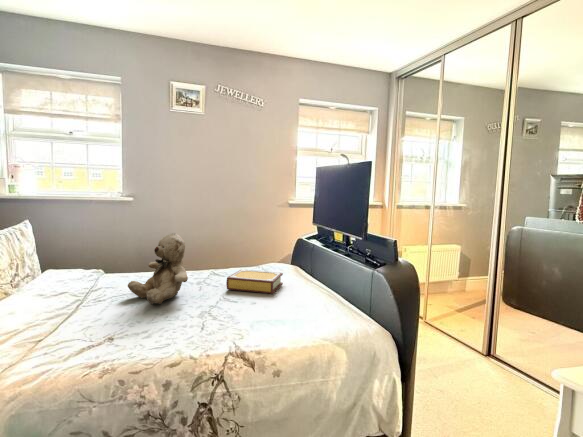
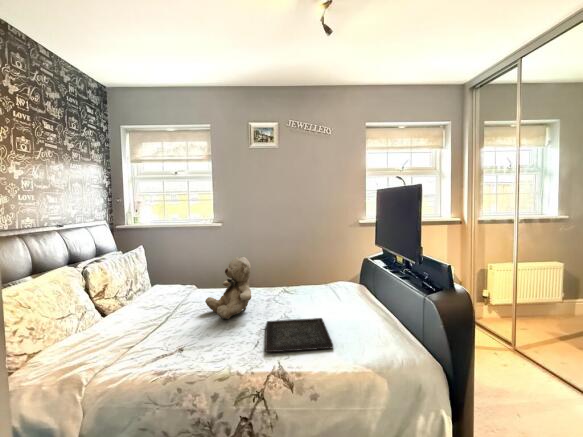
book: present [226,270,283,294] -> none [288,289,342,314]
tray: none [208,298,288,334] -> present [265,318,333,352]

